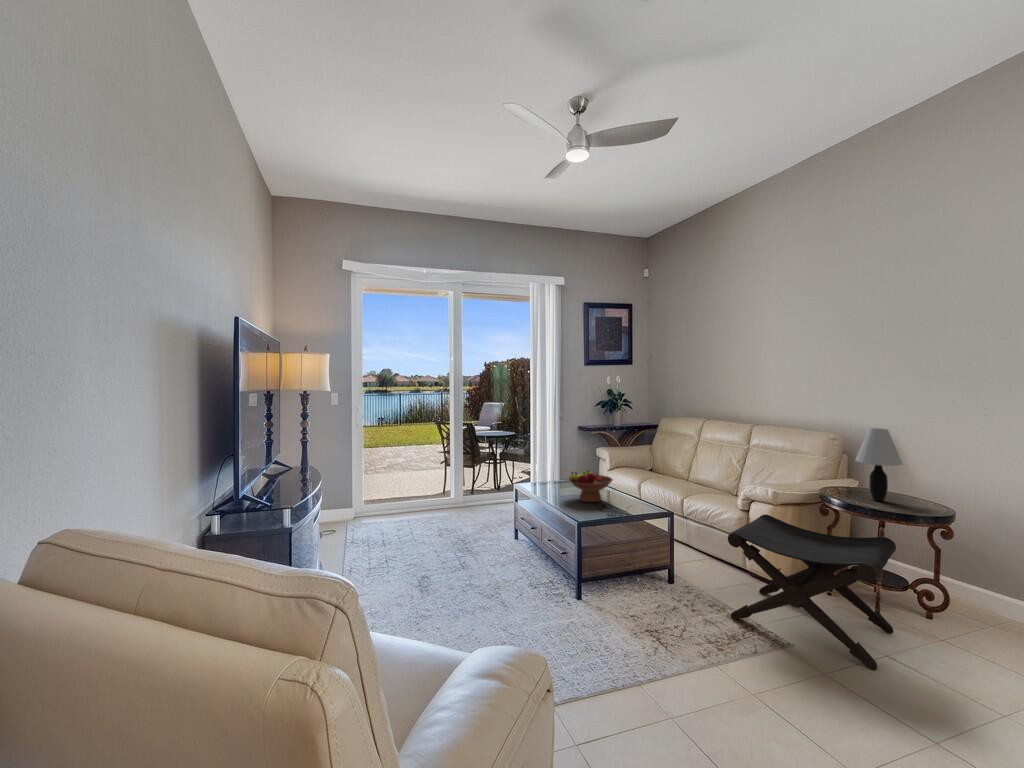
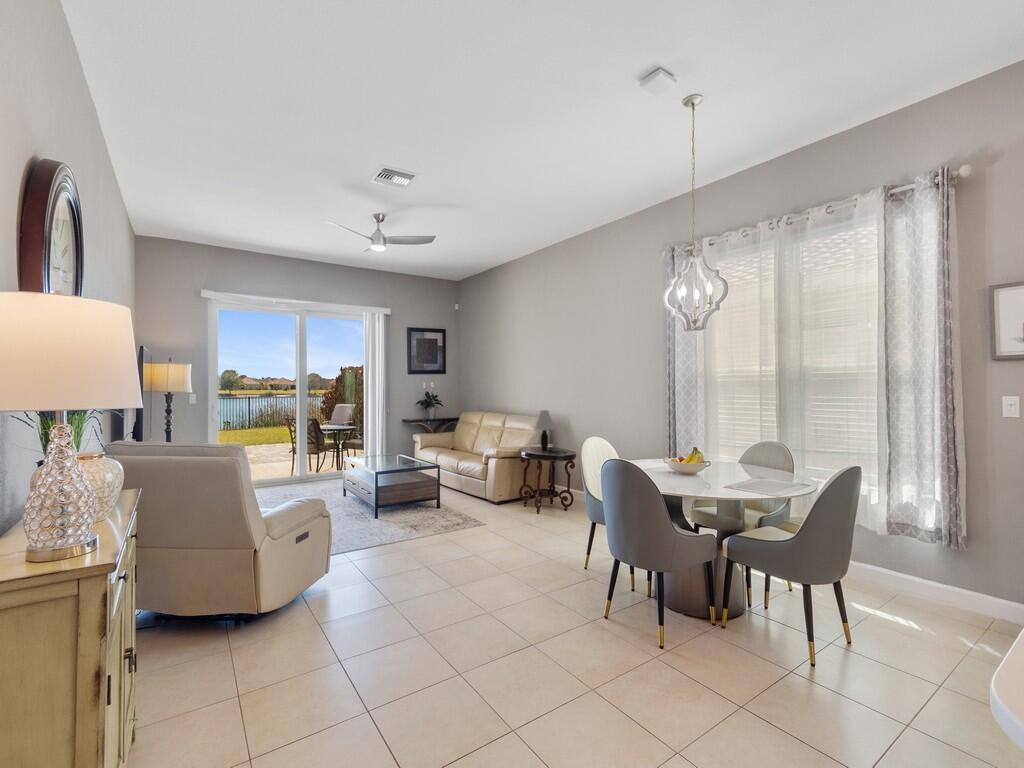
fruit bowl: present [568,471,613,502] -> none [377,444,408,465]
footstool: present [728,514,896,670] -> none [460,463,544,529]

